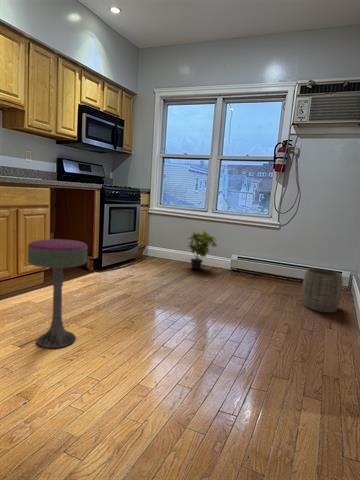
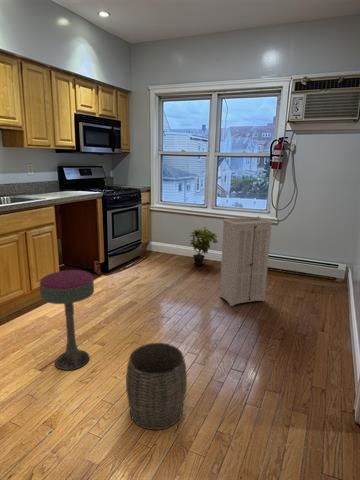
storage cabinet: none [219,209,280,304] -> present [220,217,275,306]
woven basket: present [302,268,343,312] -> present [126,343,187,430]

